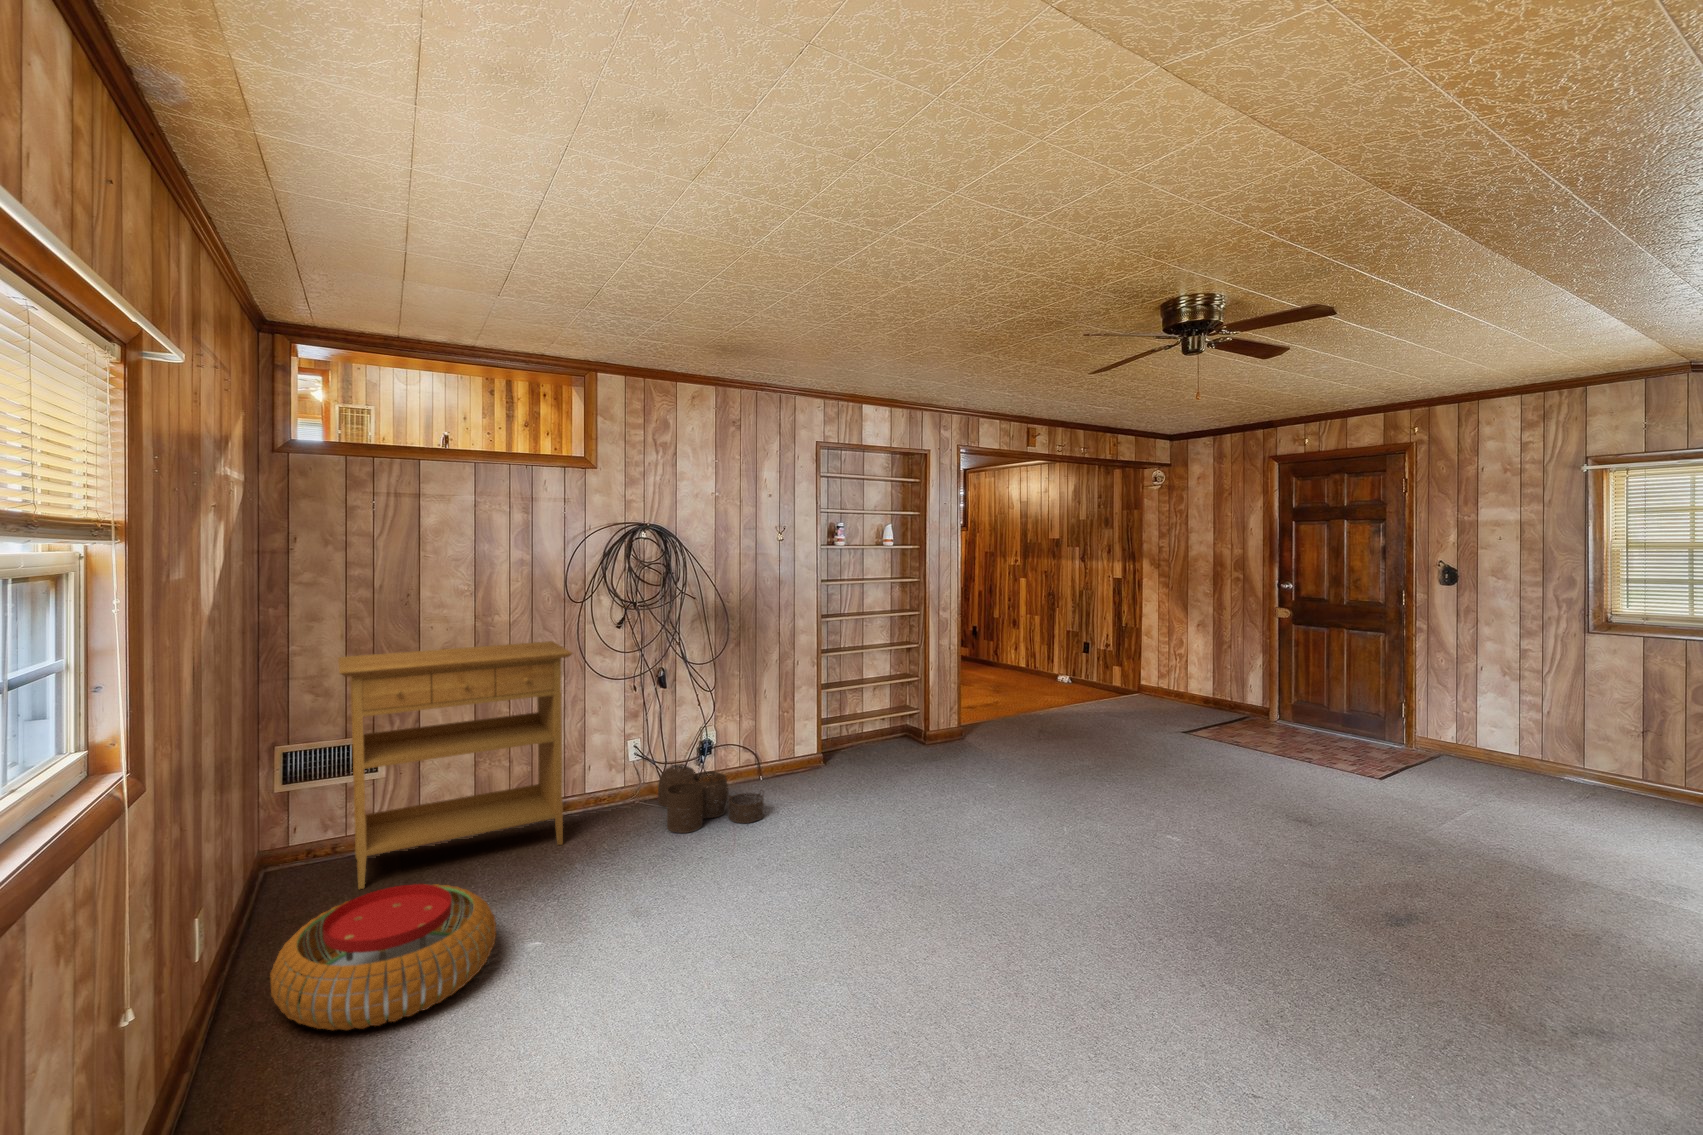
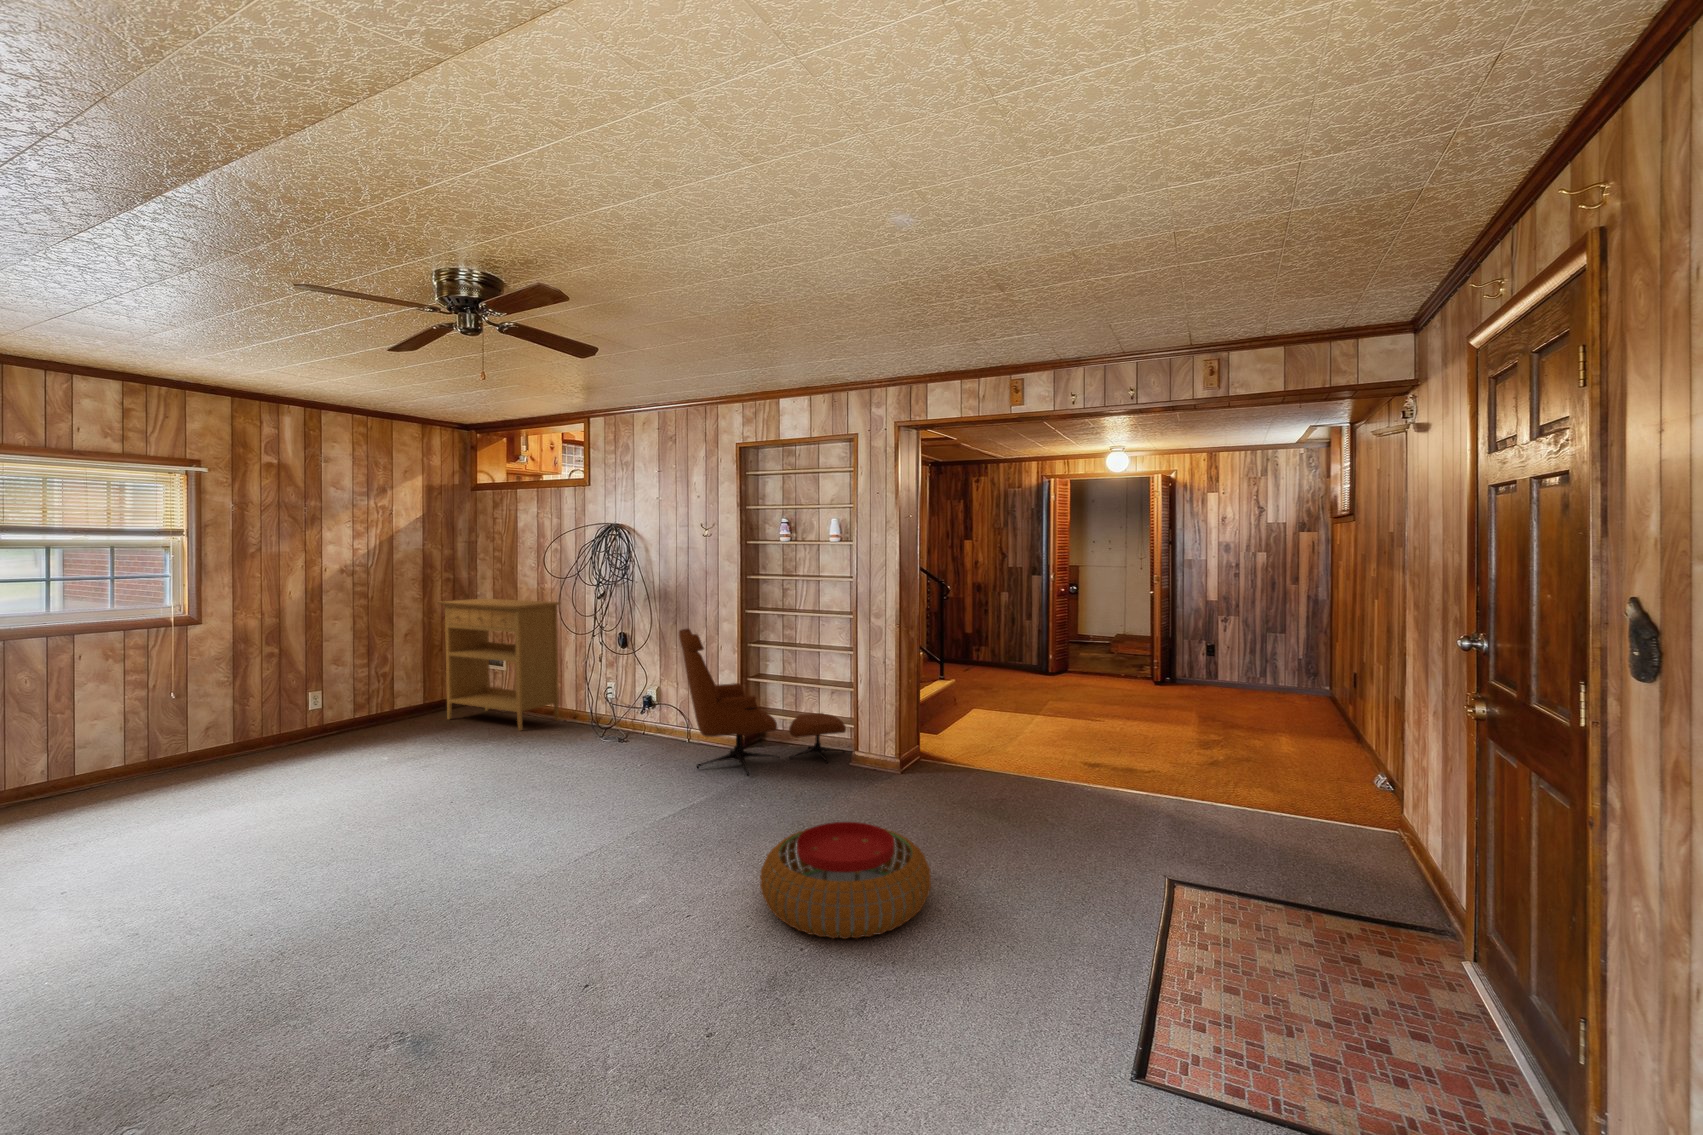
lounge chair: none [843,644,927,786] -> present [679,629,846,776]
woven basket: present [658,764,764,833] -> none [549,703,629,755]
pouf: present [270,884,496,1030] -> present [760,822,931,939]

